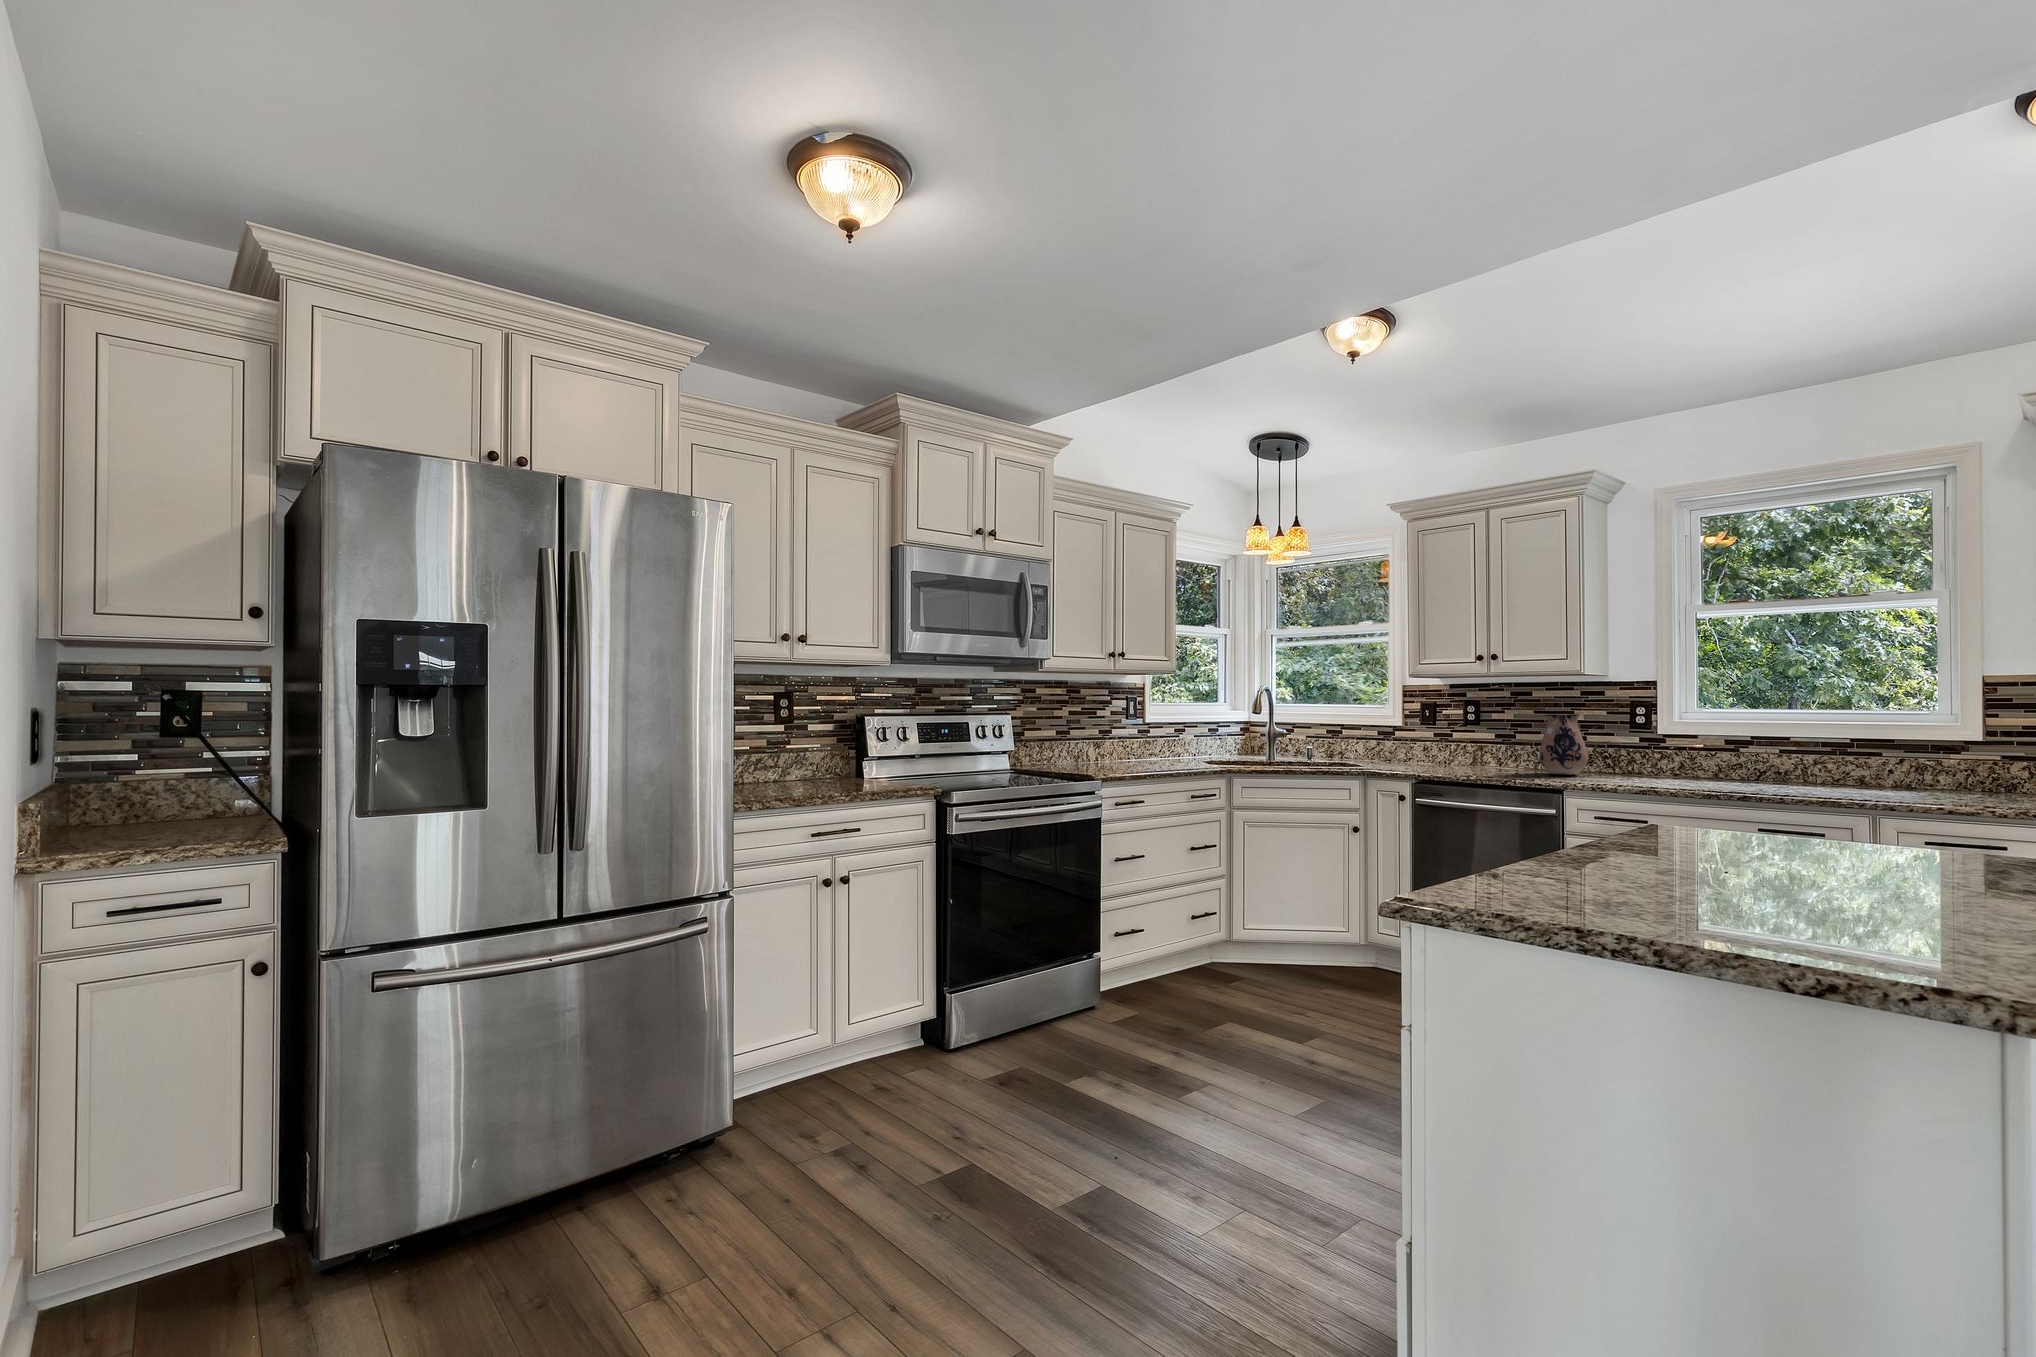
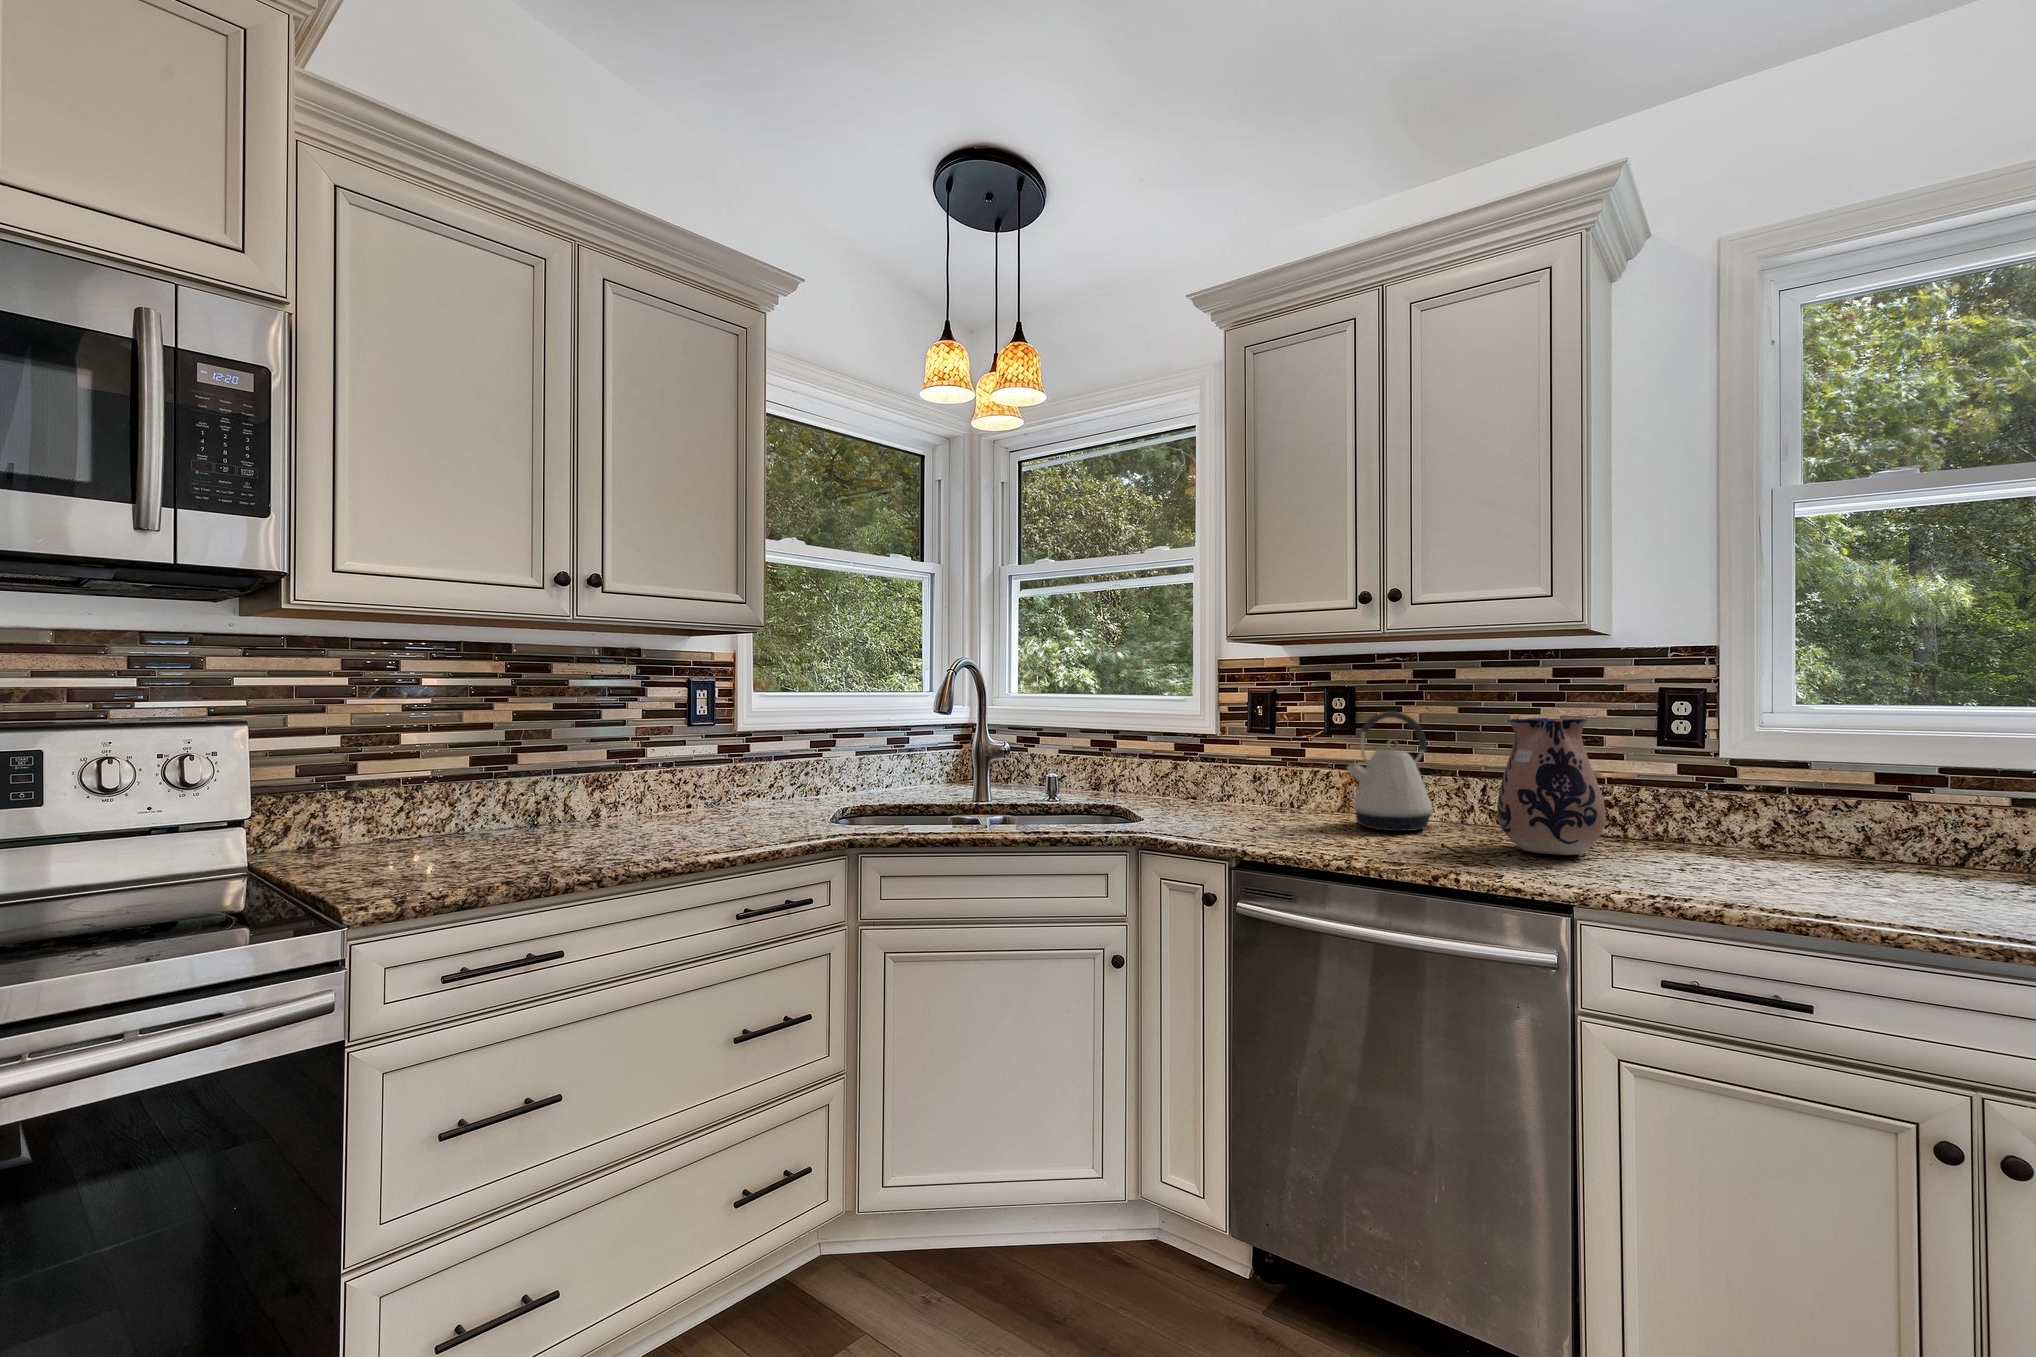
kettle: none [1470,712,1516,769] -> present [1347,711,1433,831]

